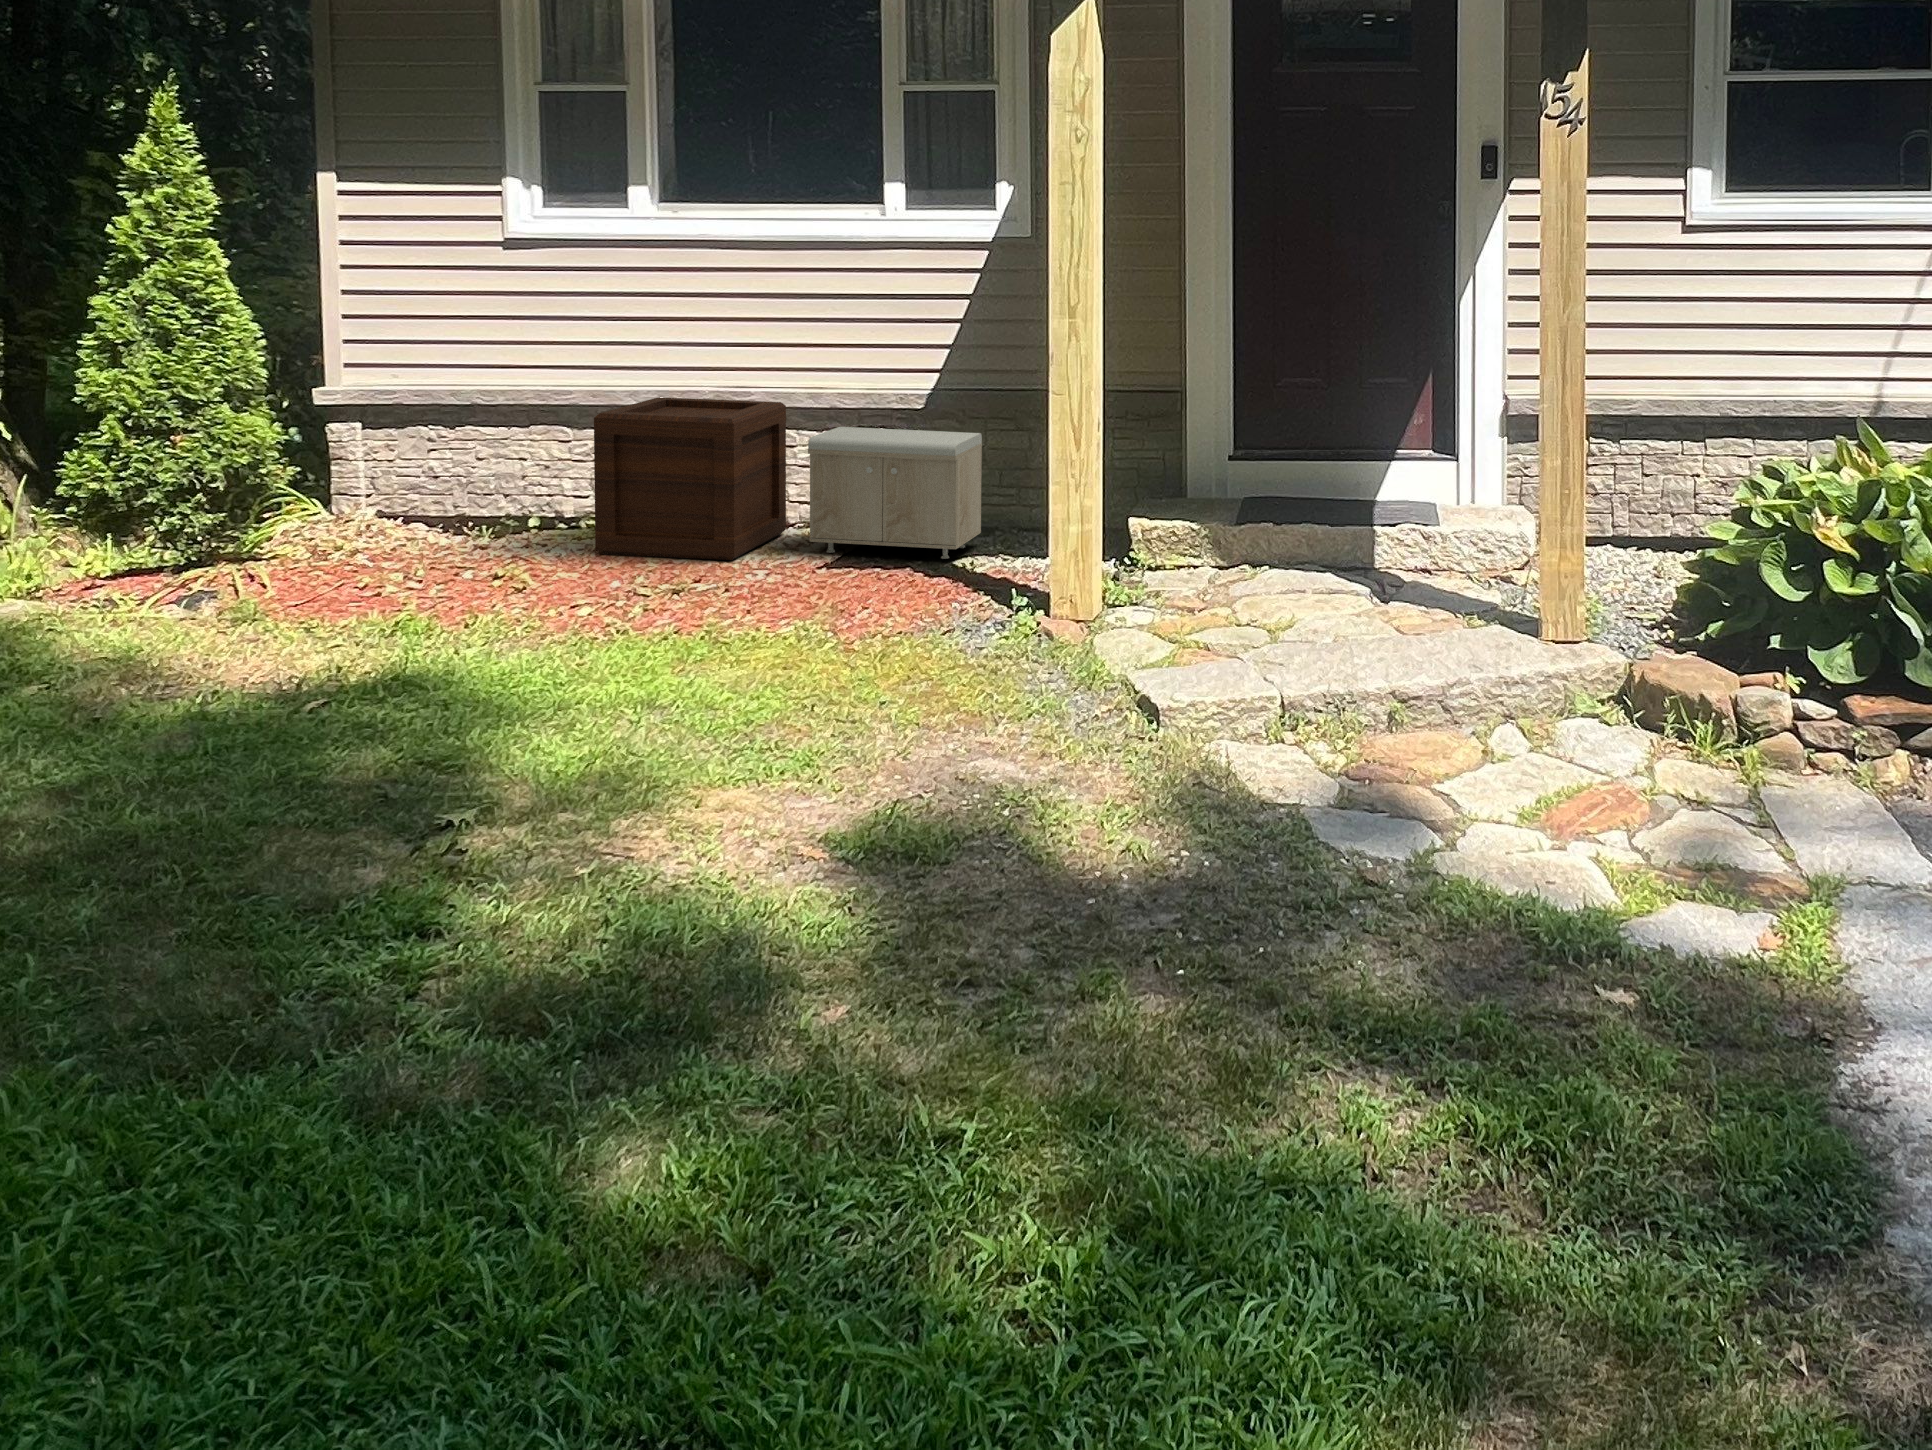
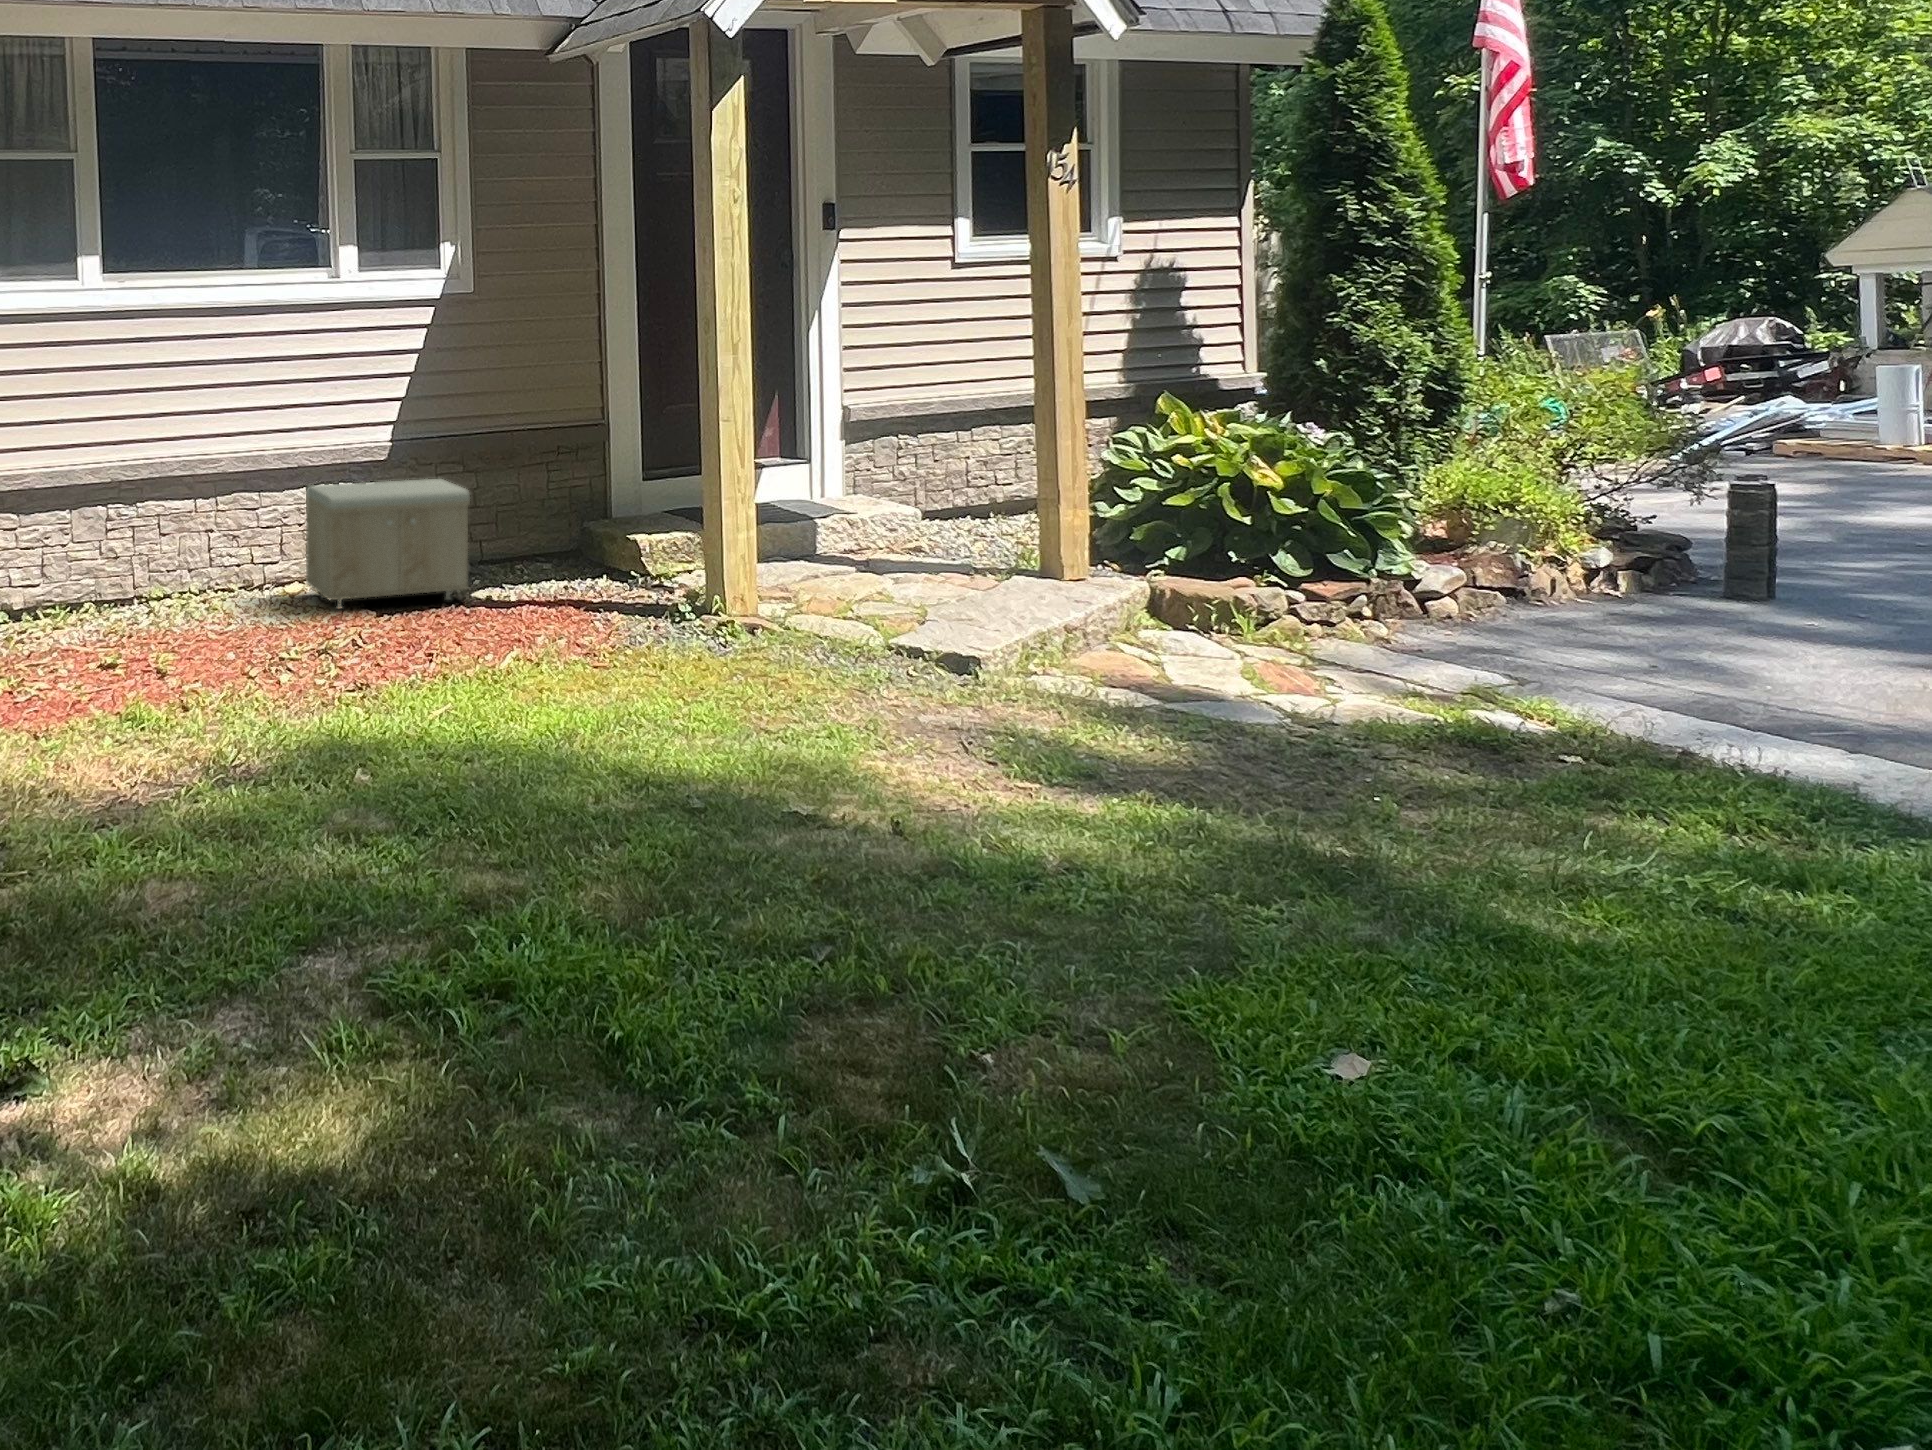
wooden crate: present [594,397,786,560] -> none [117,467,292,641]

